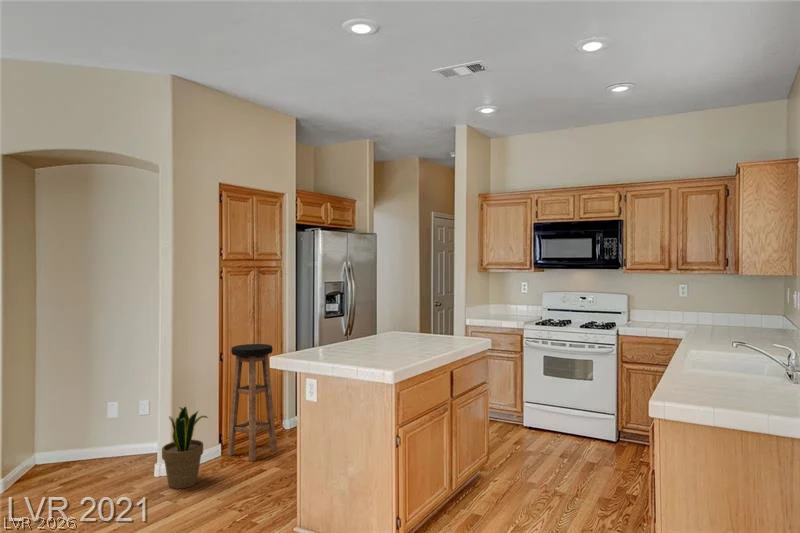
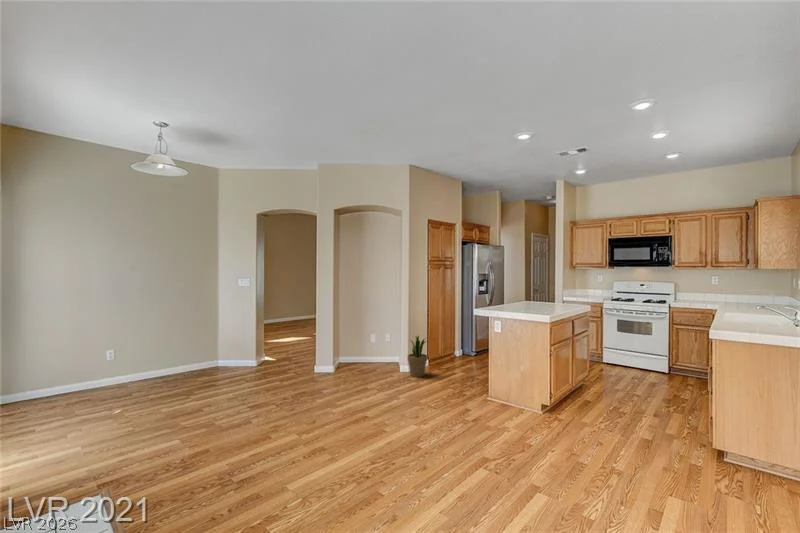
bar stool: present [227,344,277,462] -> none [432,307,458,369]

